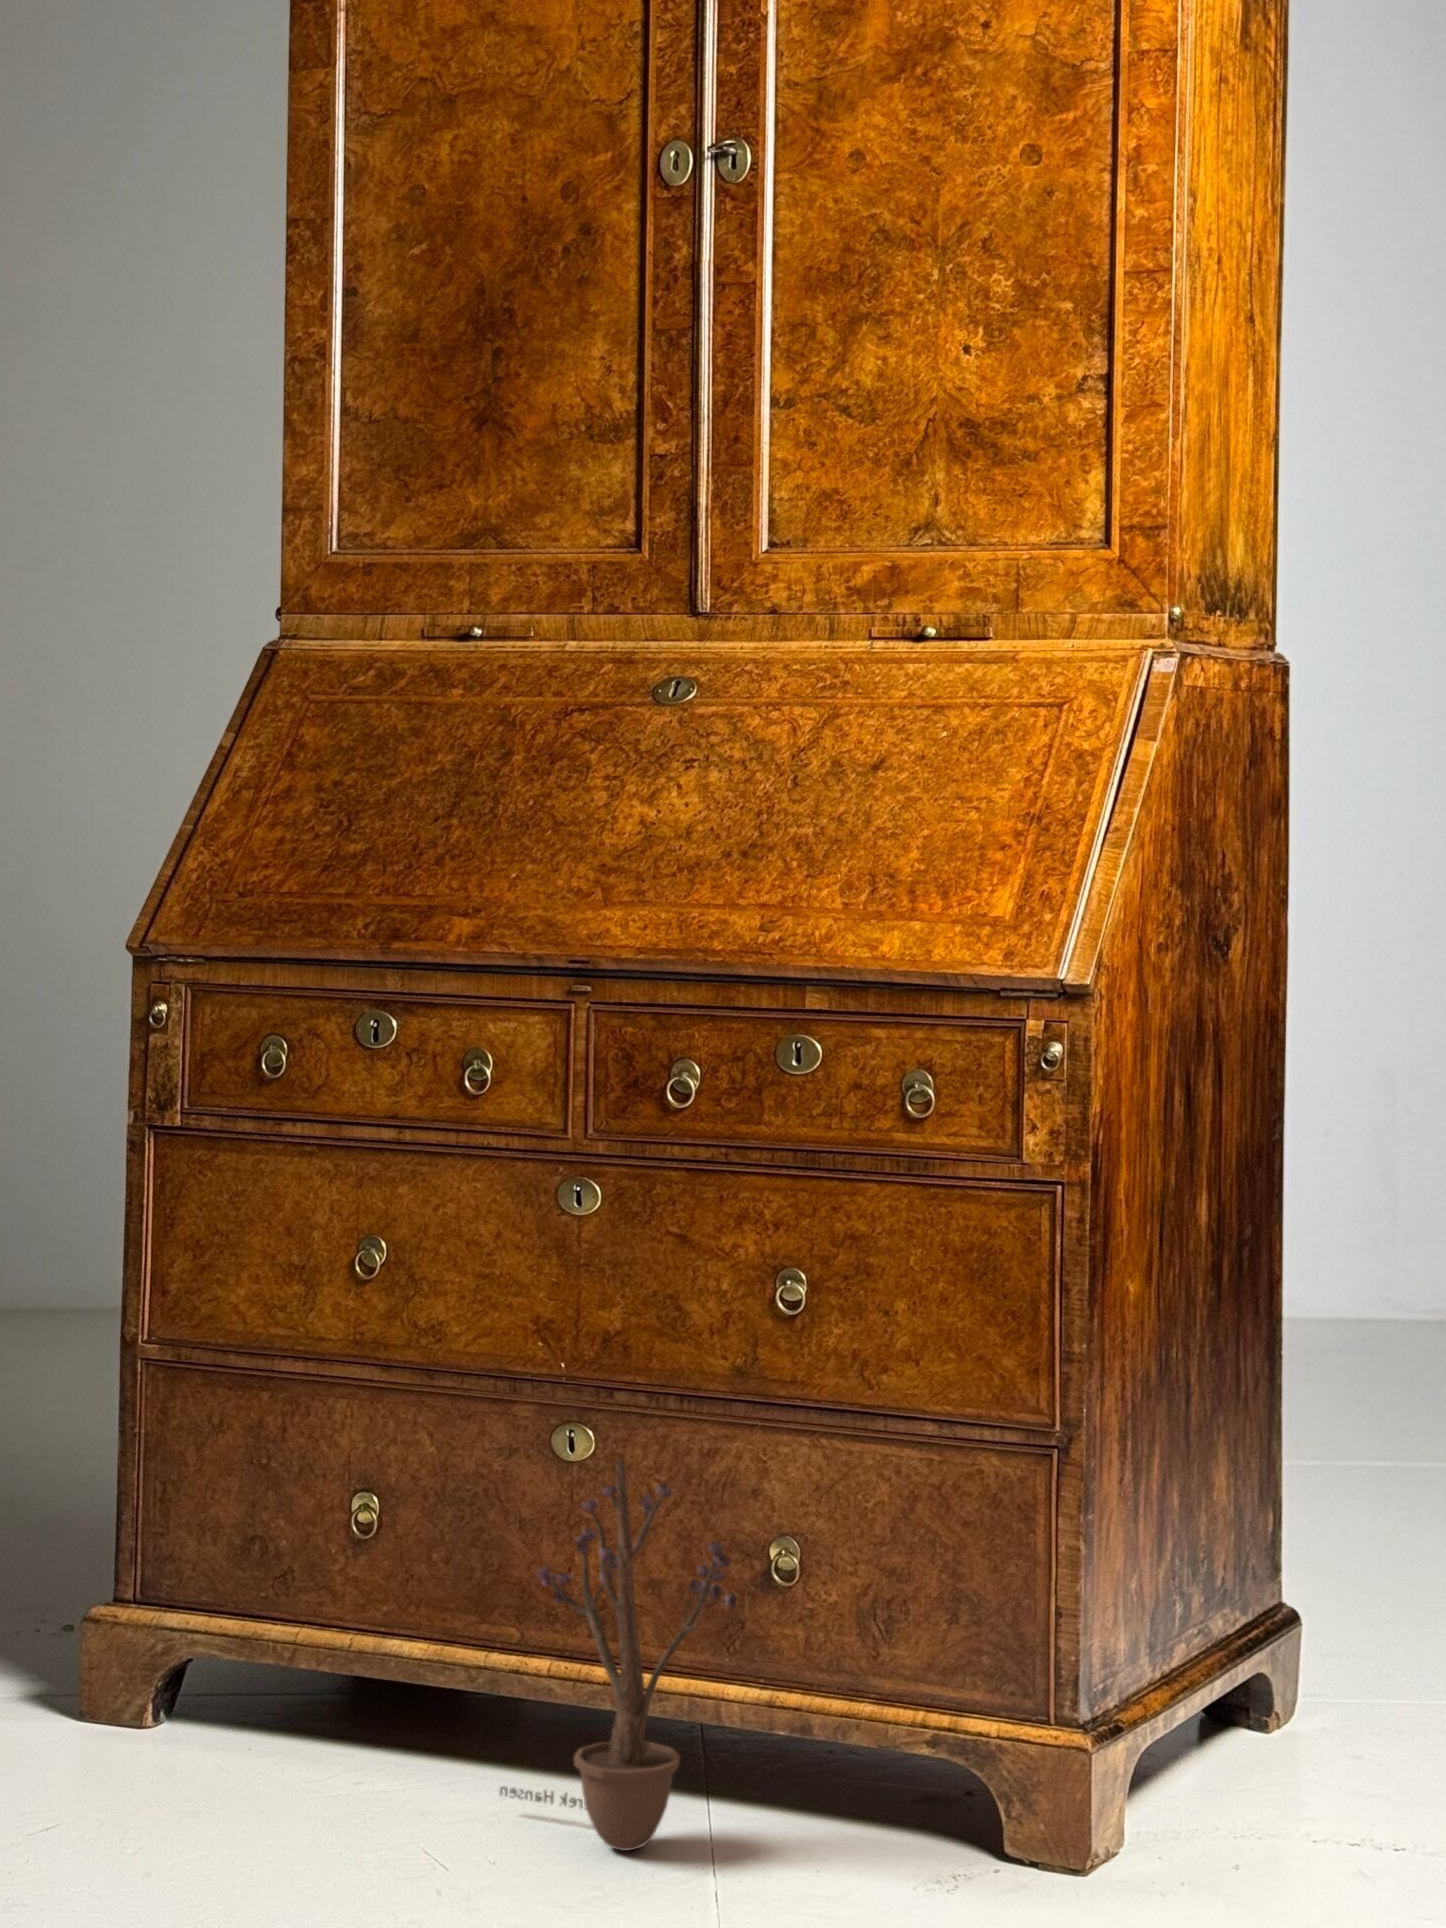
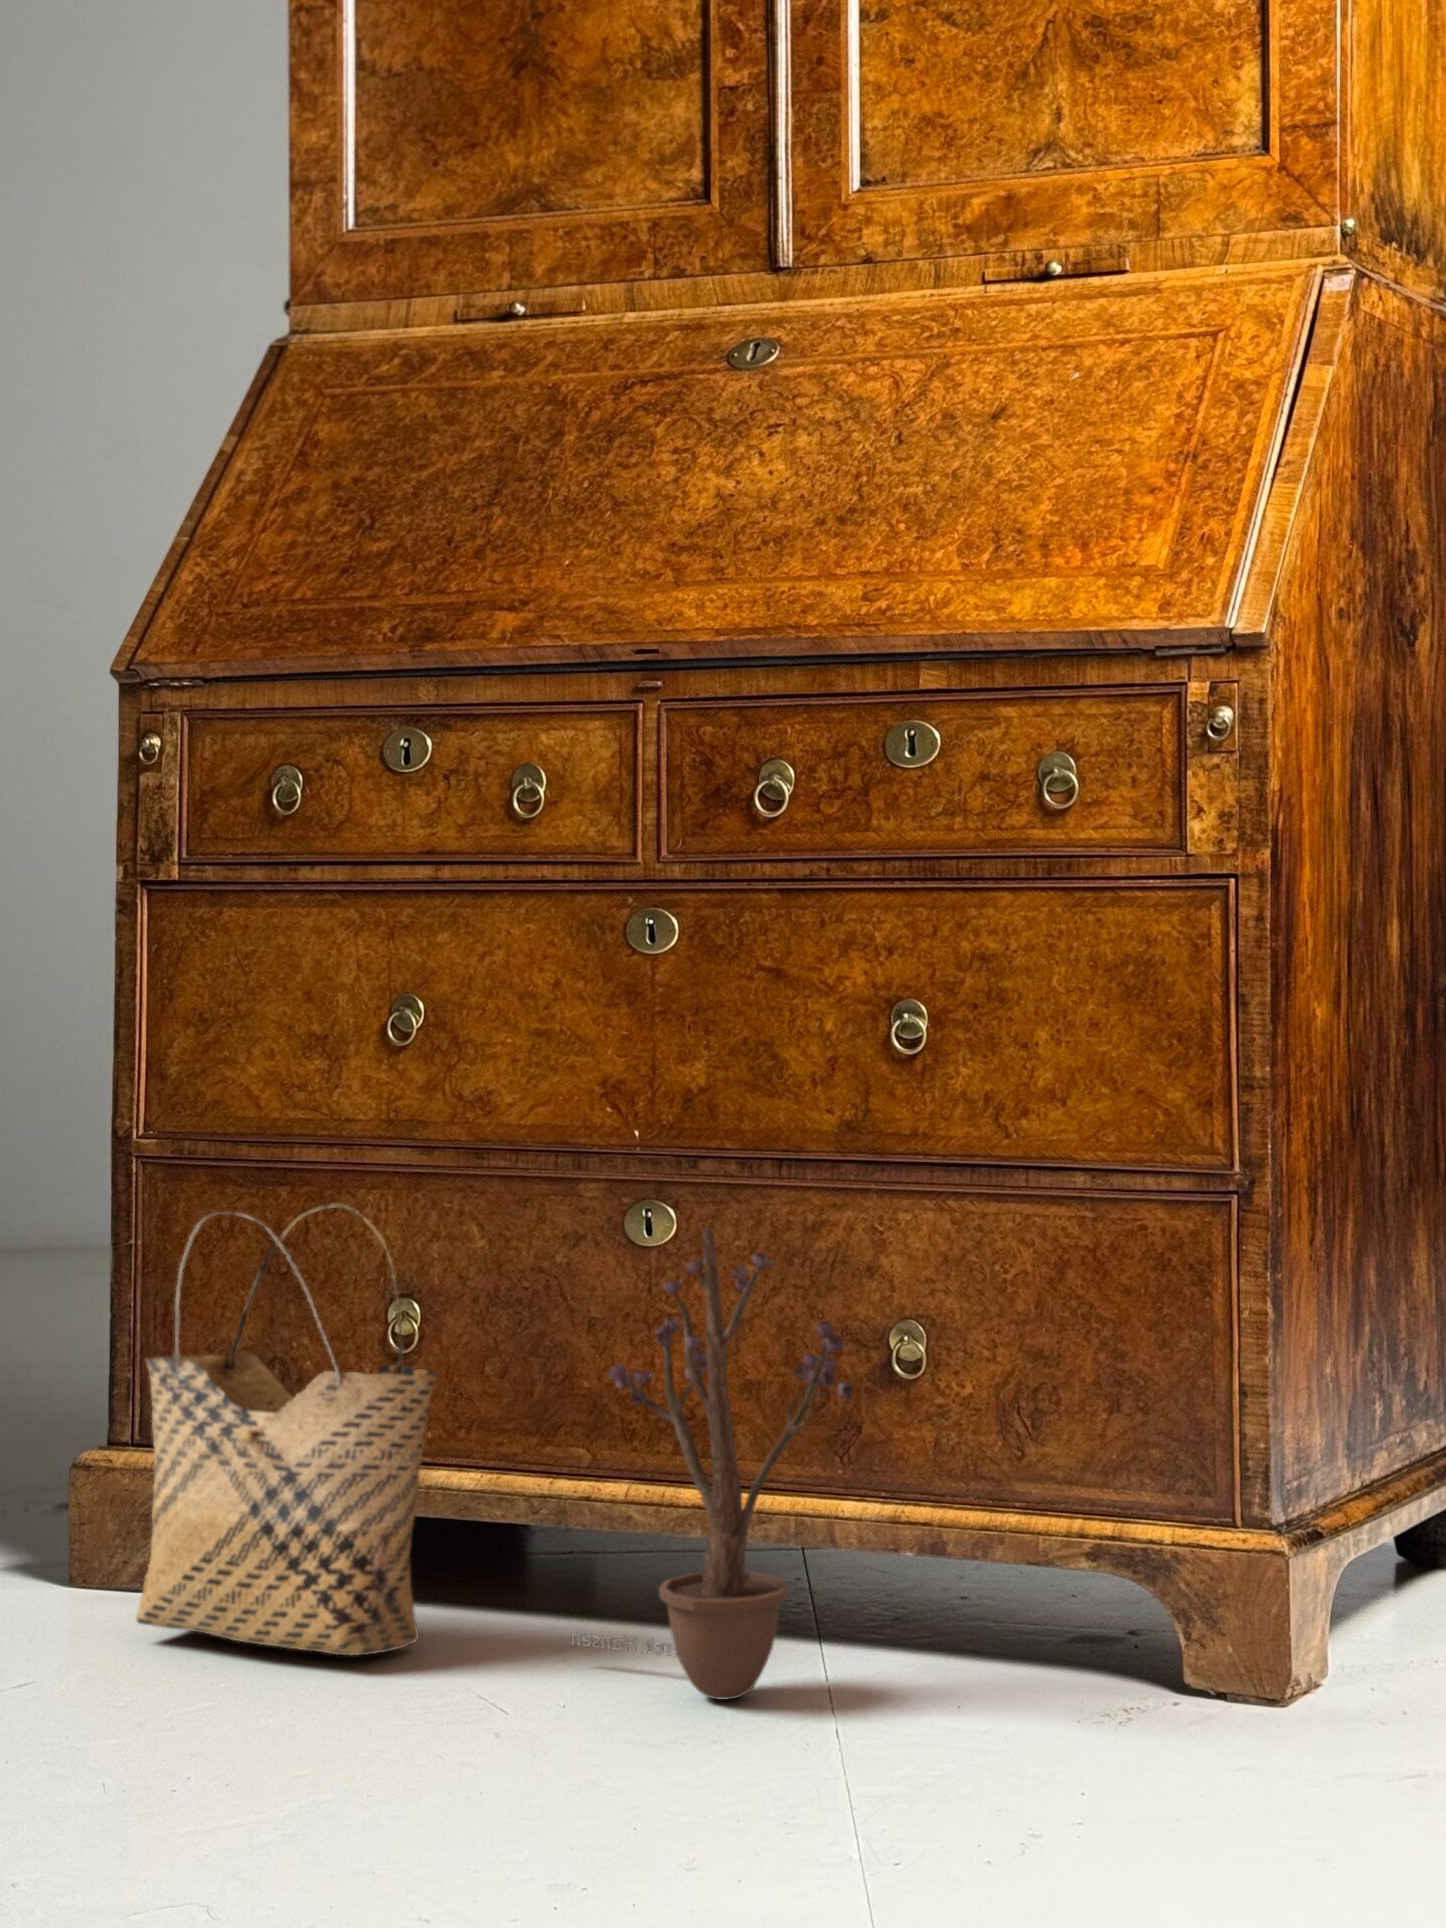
woven basket: none [137,1412,392,1800] -> present [136,1202,436,1656]

